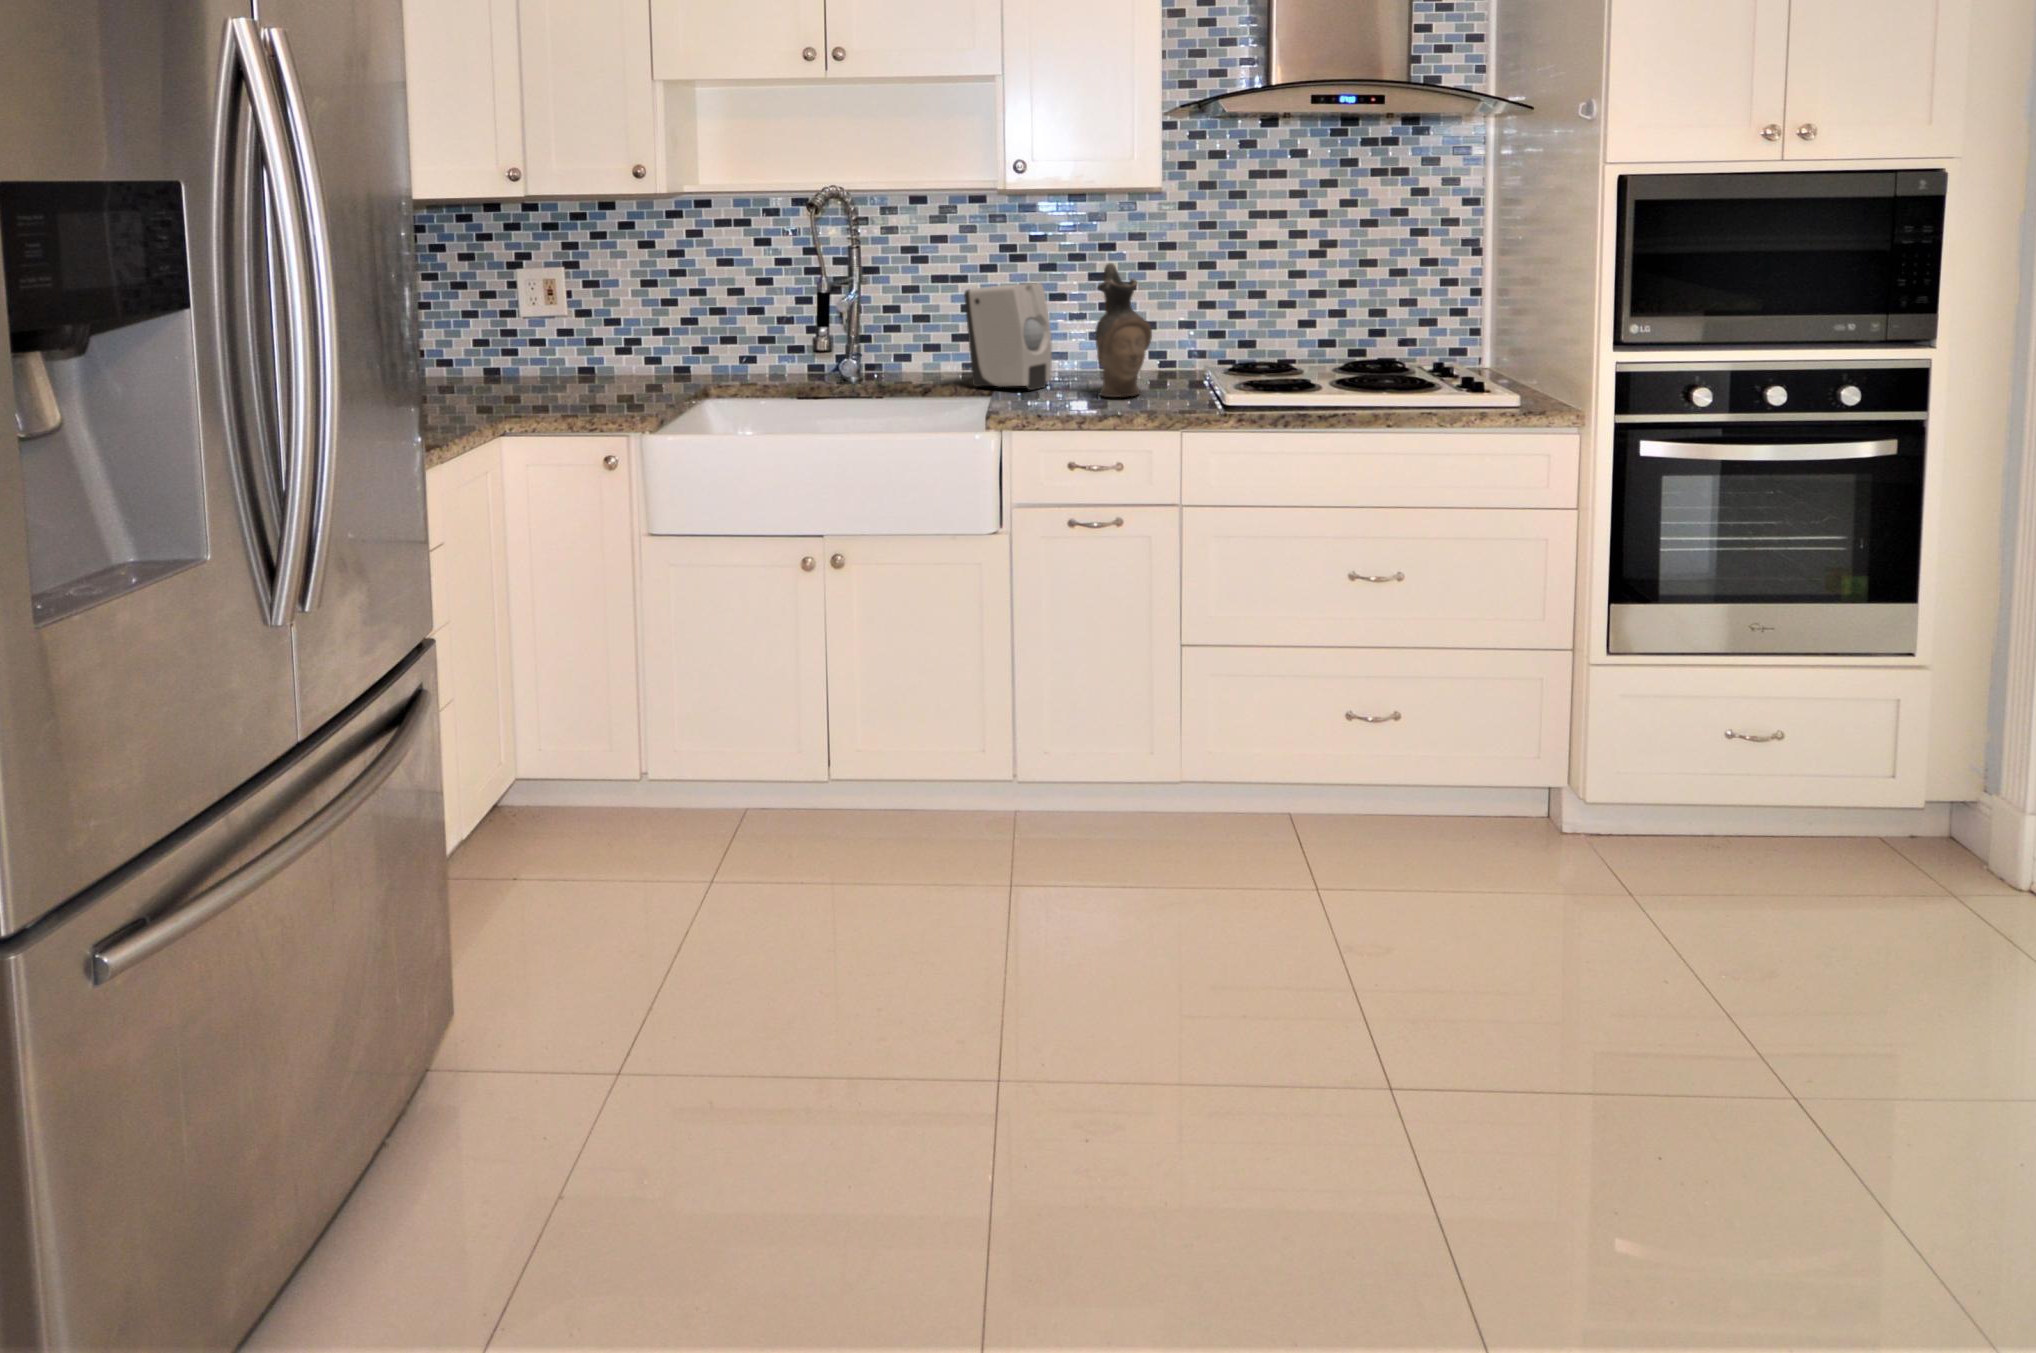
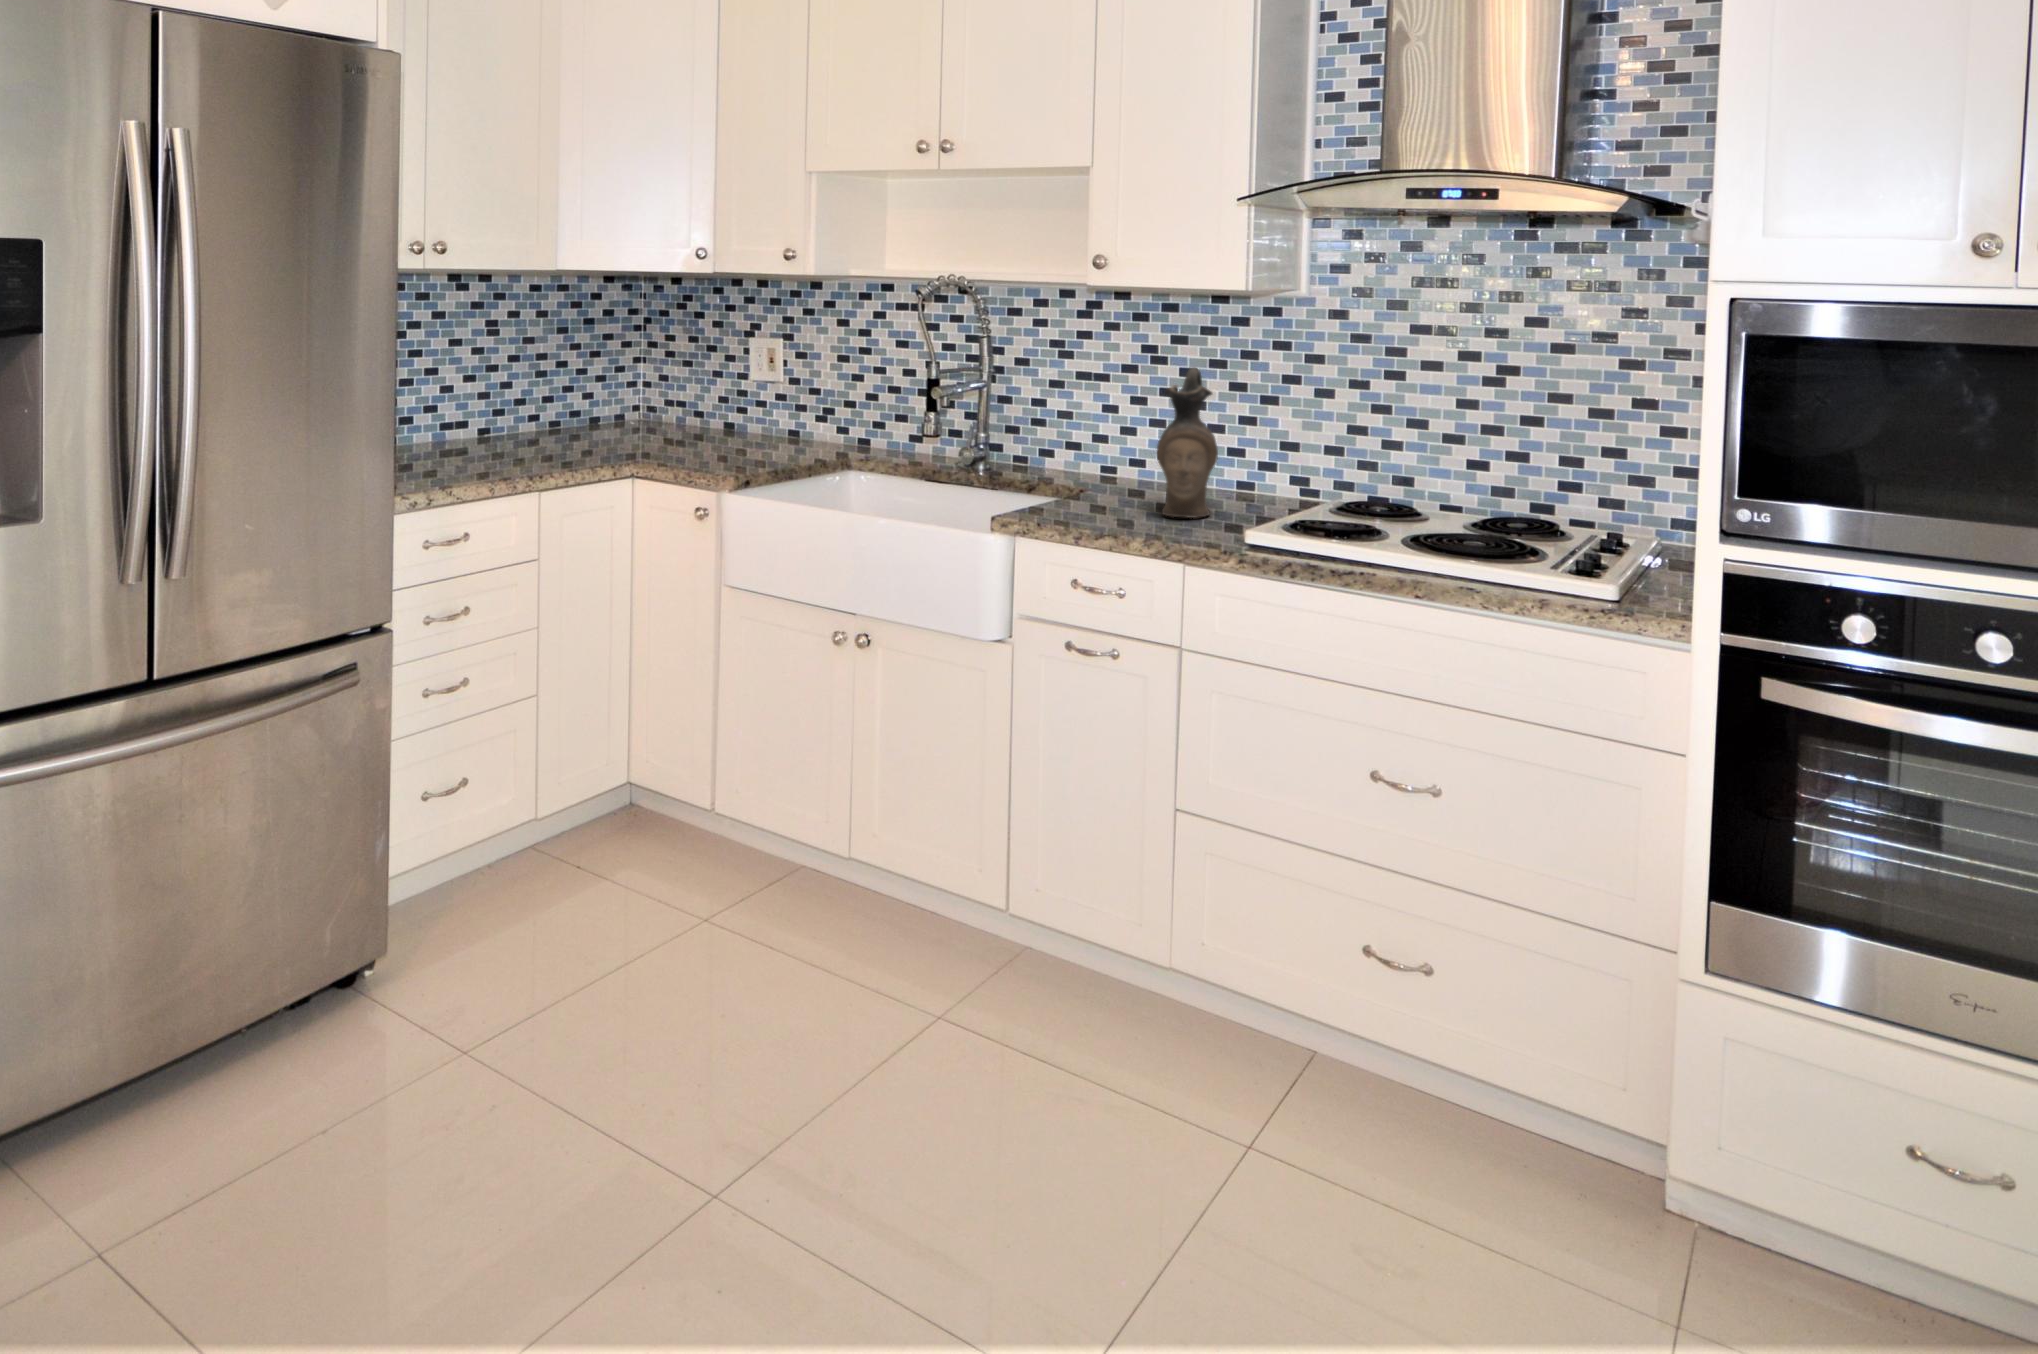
soap dispenser: present [964,283,1052,390] -> none [1077,385,1155,499]

